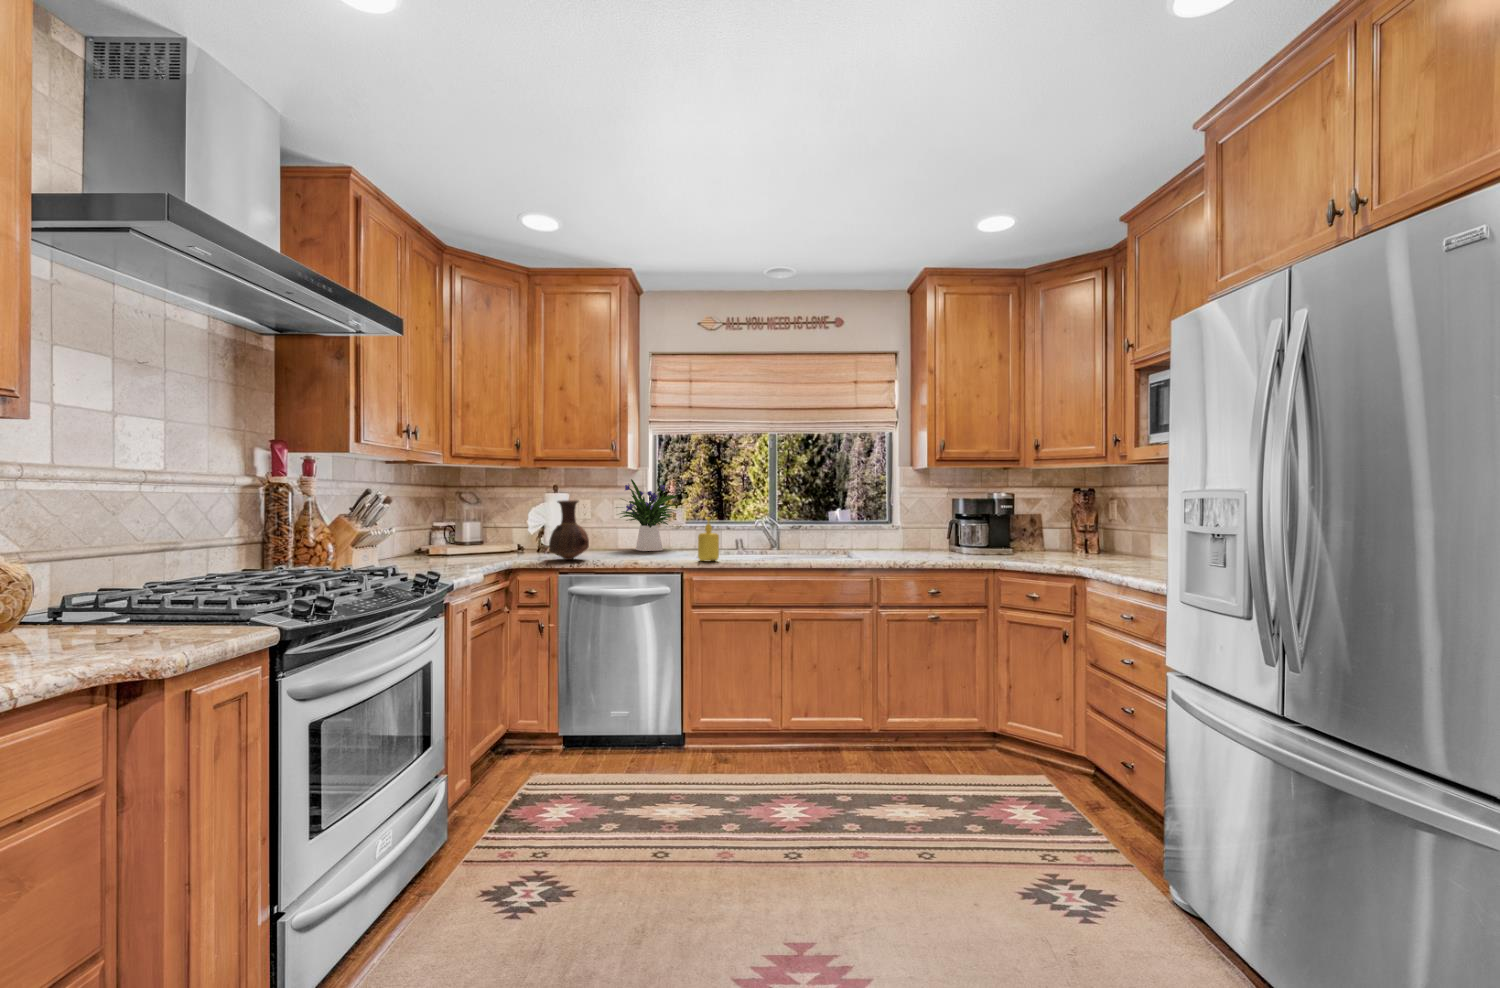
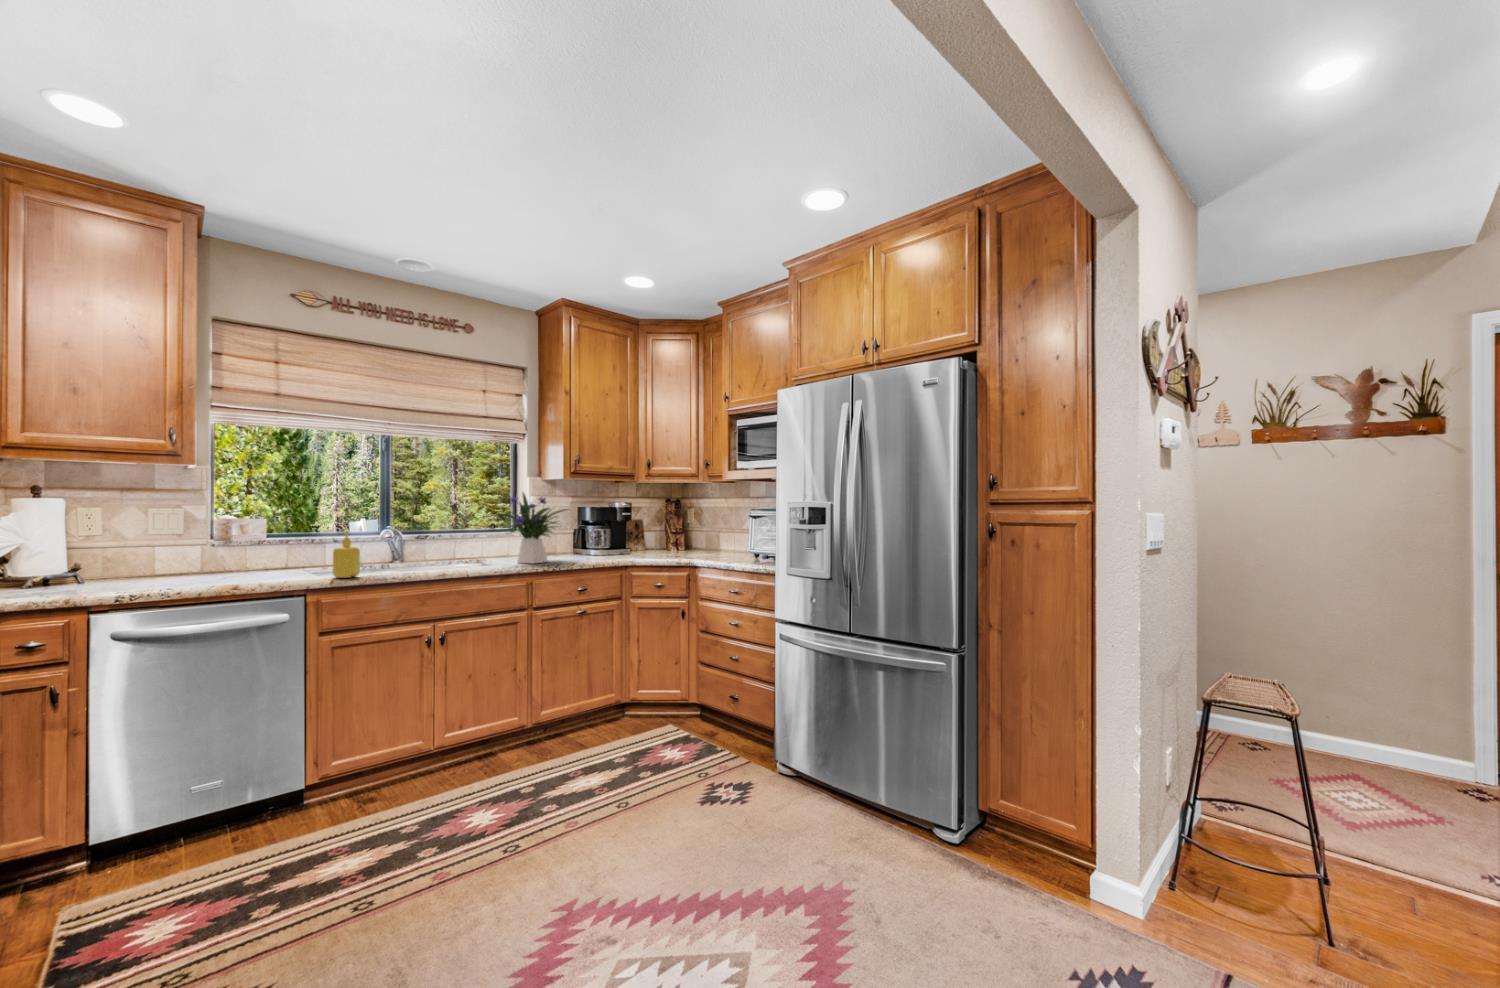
flower arrangement: present [620,479,678,551] -> present [503,493,567,564]
vase: present [549,500,589,560] -> none [102,515,175,590]

